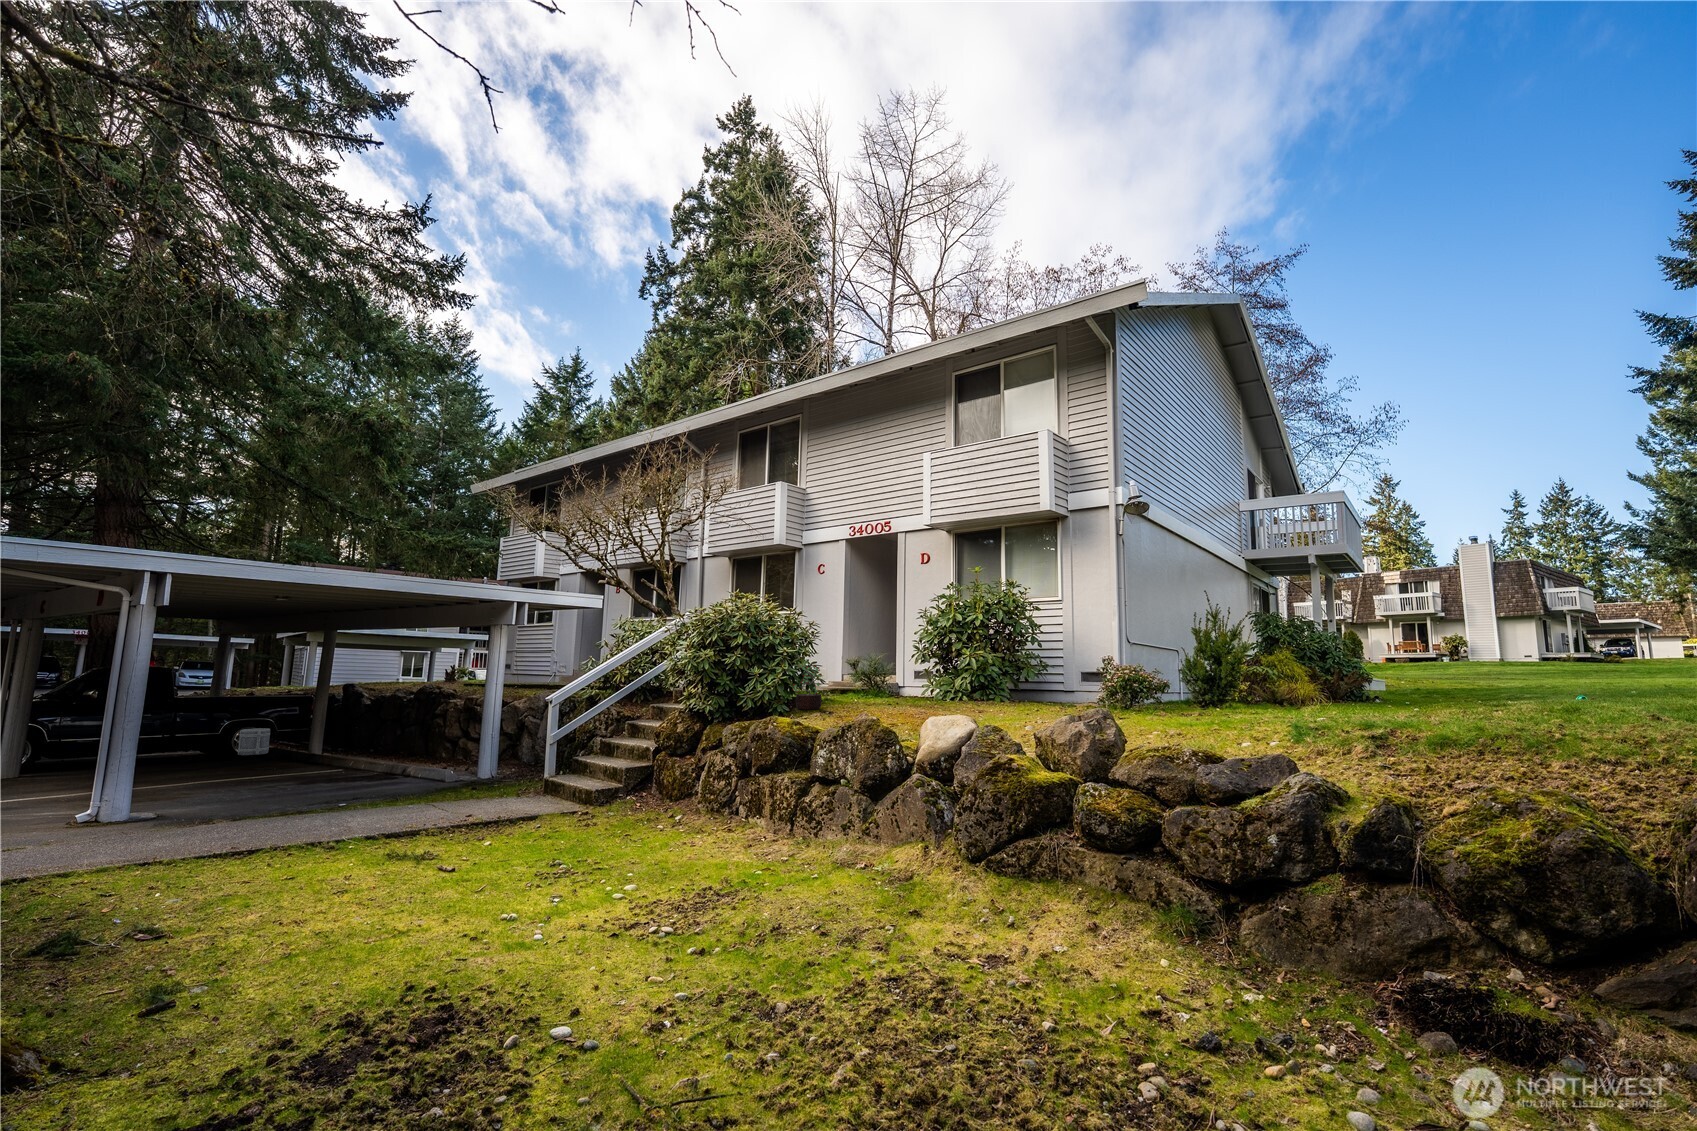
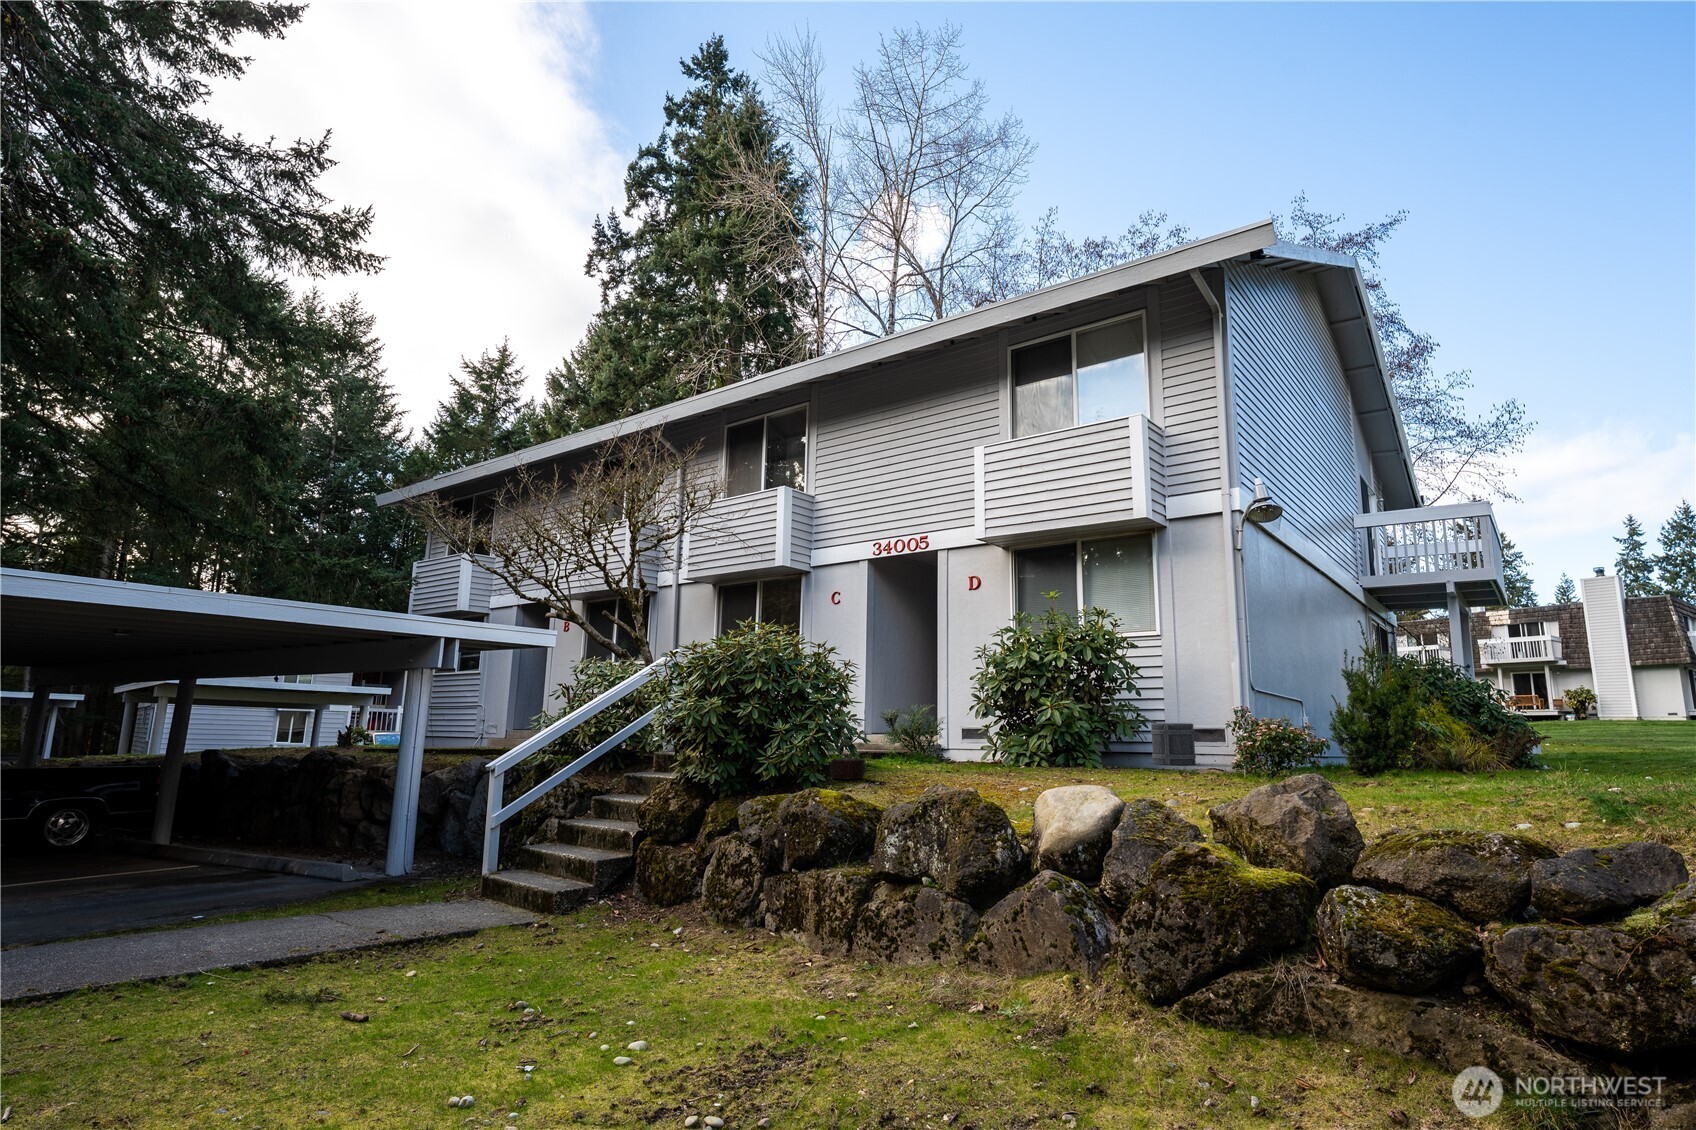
bucket: present [238,728,270,755] -> present [1151,723,1196,765]

